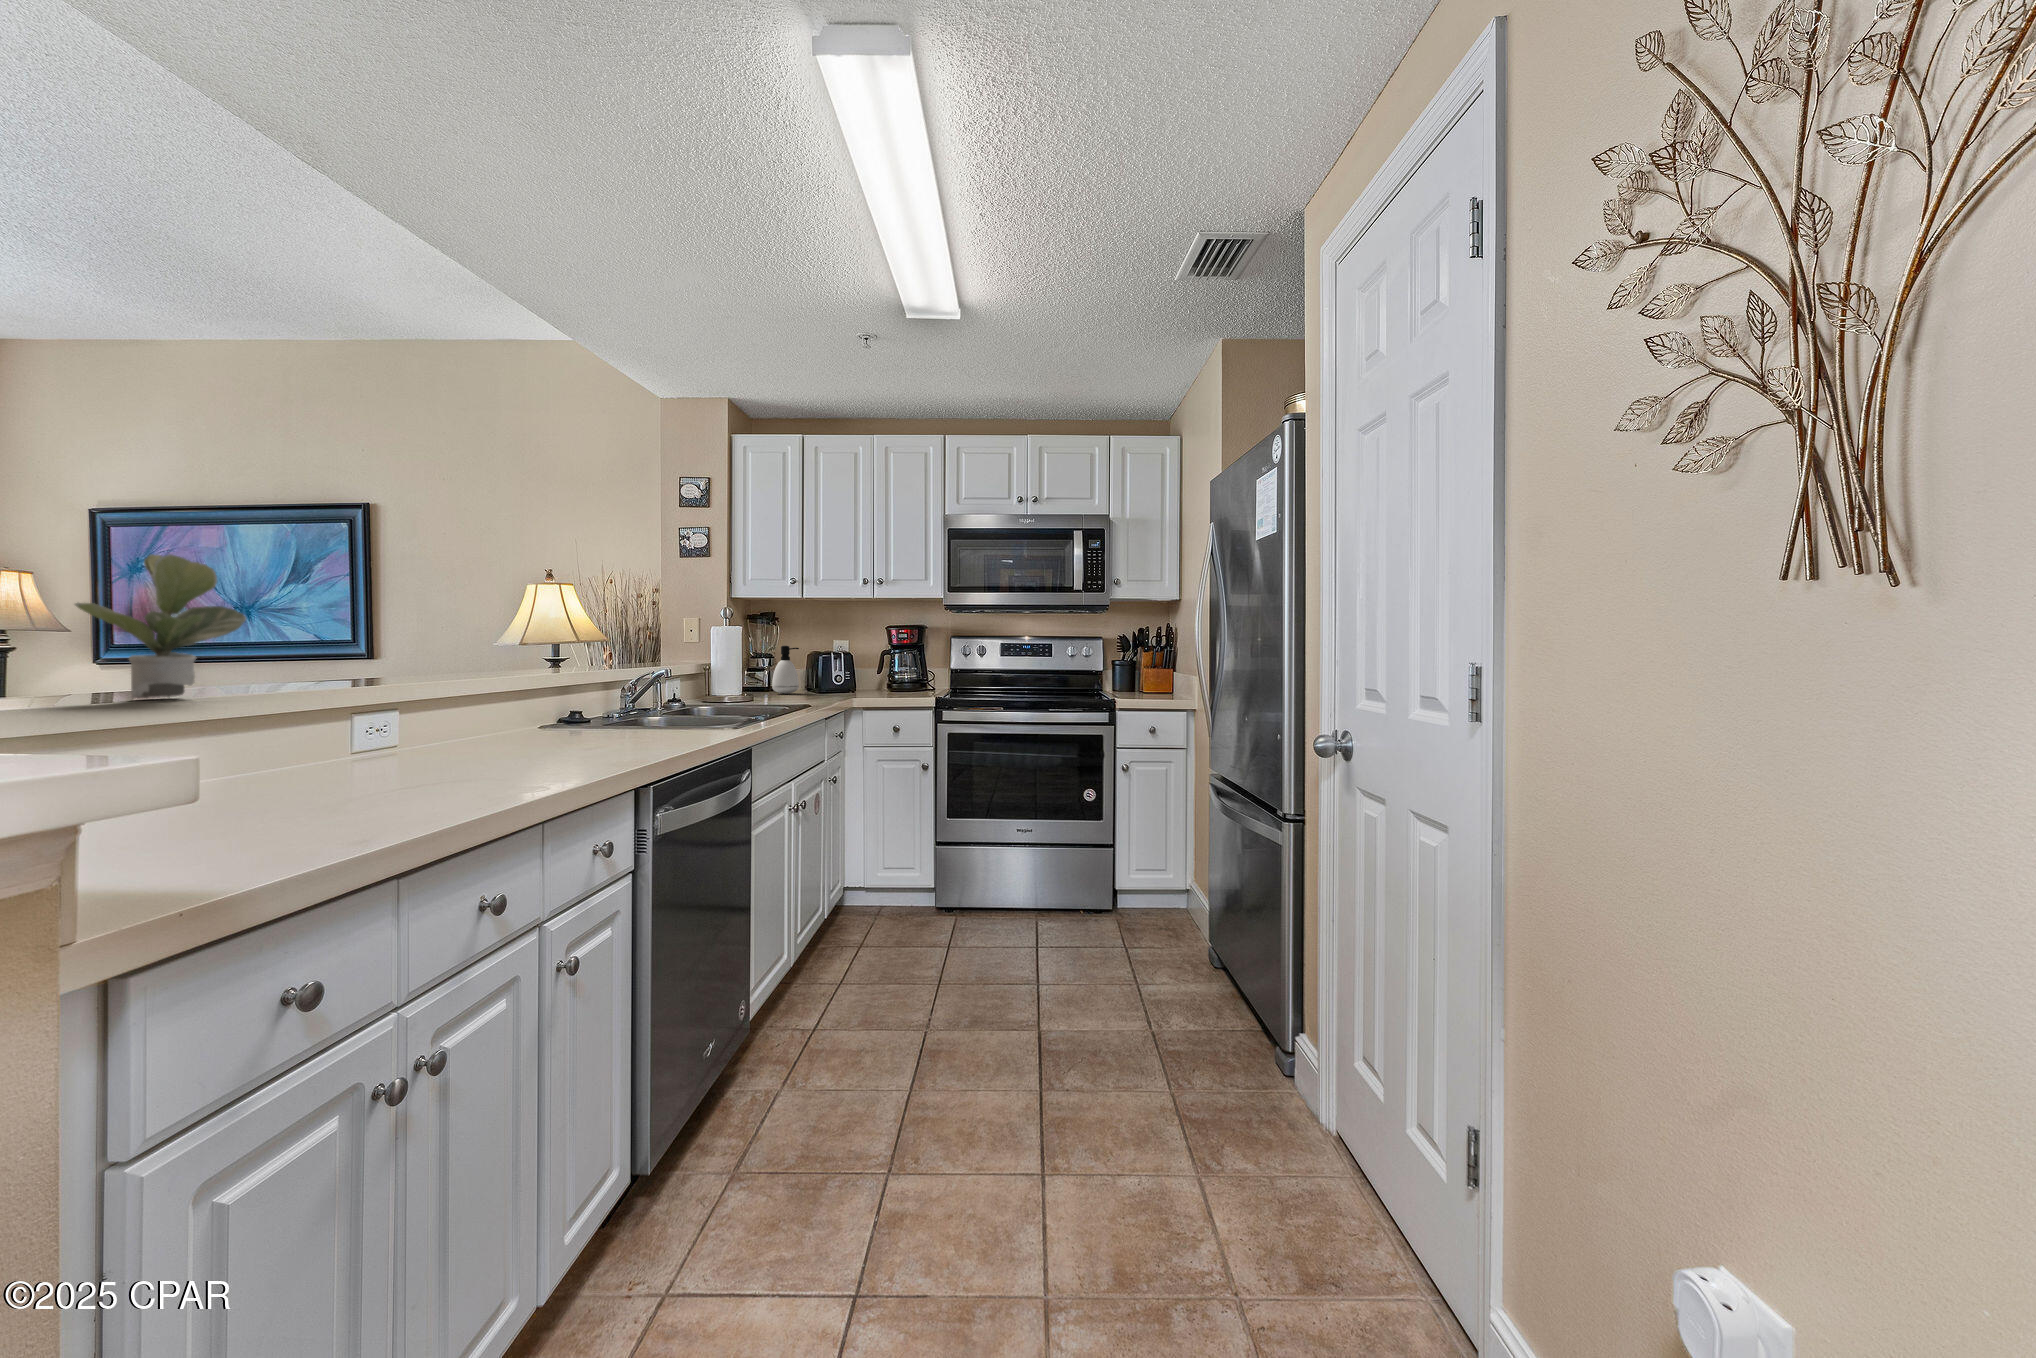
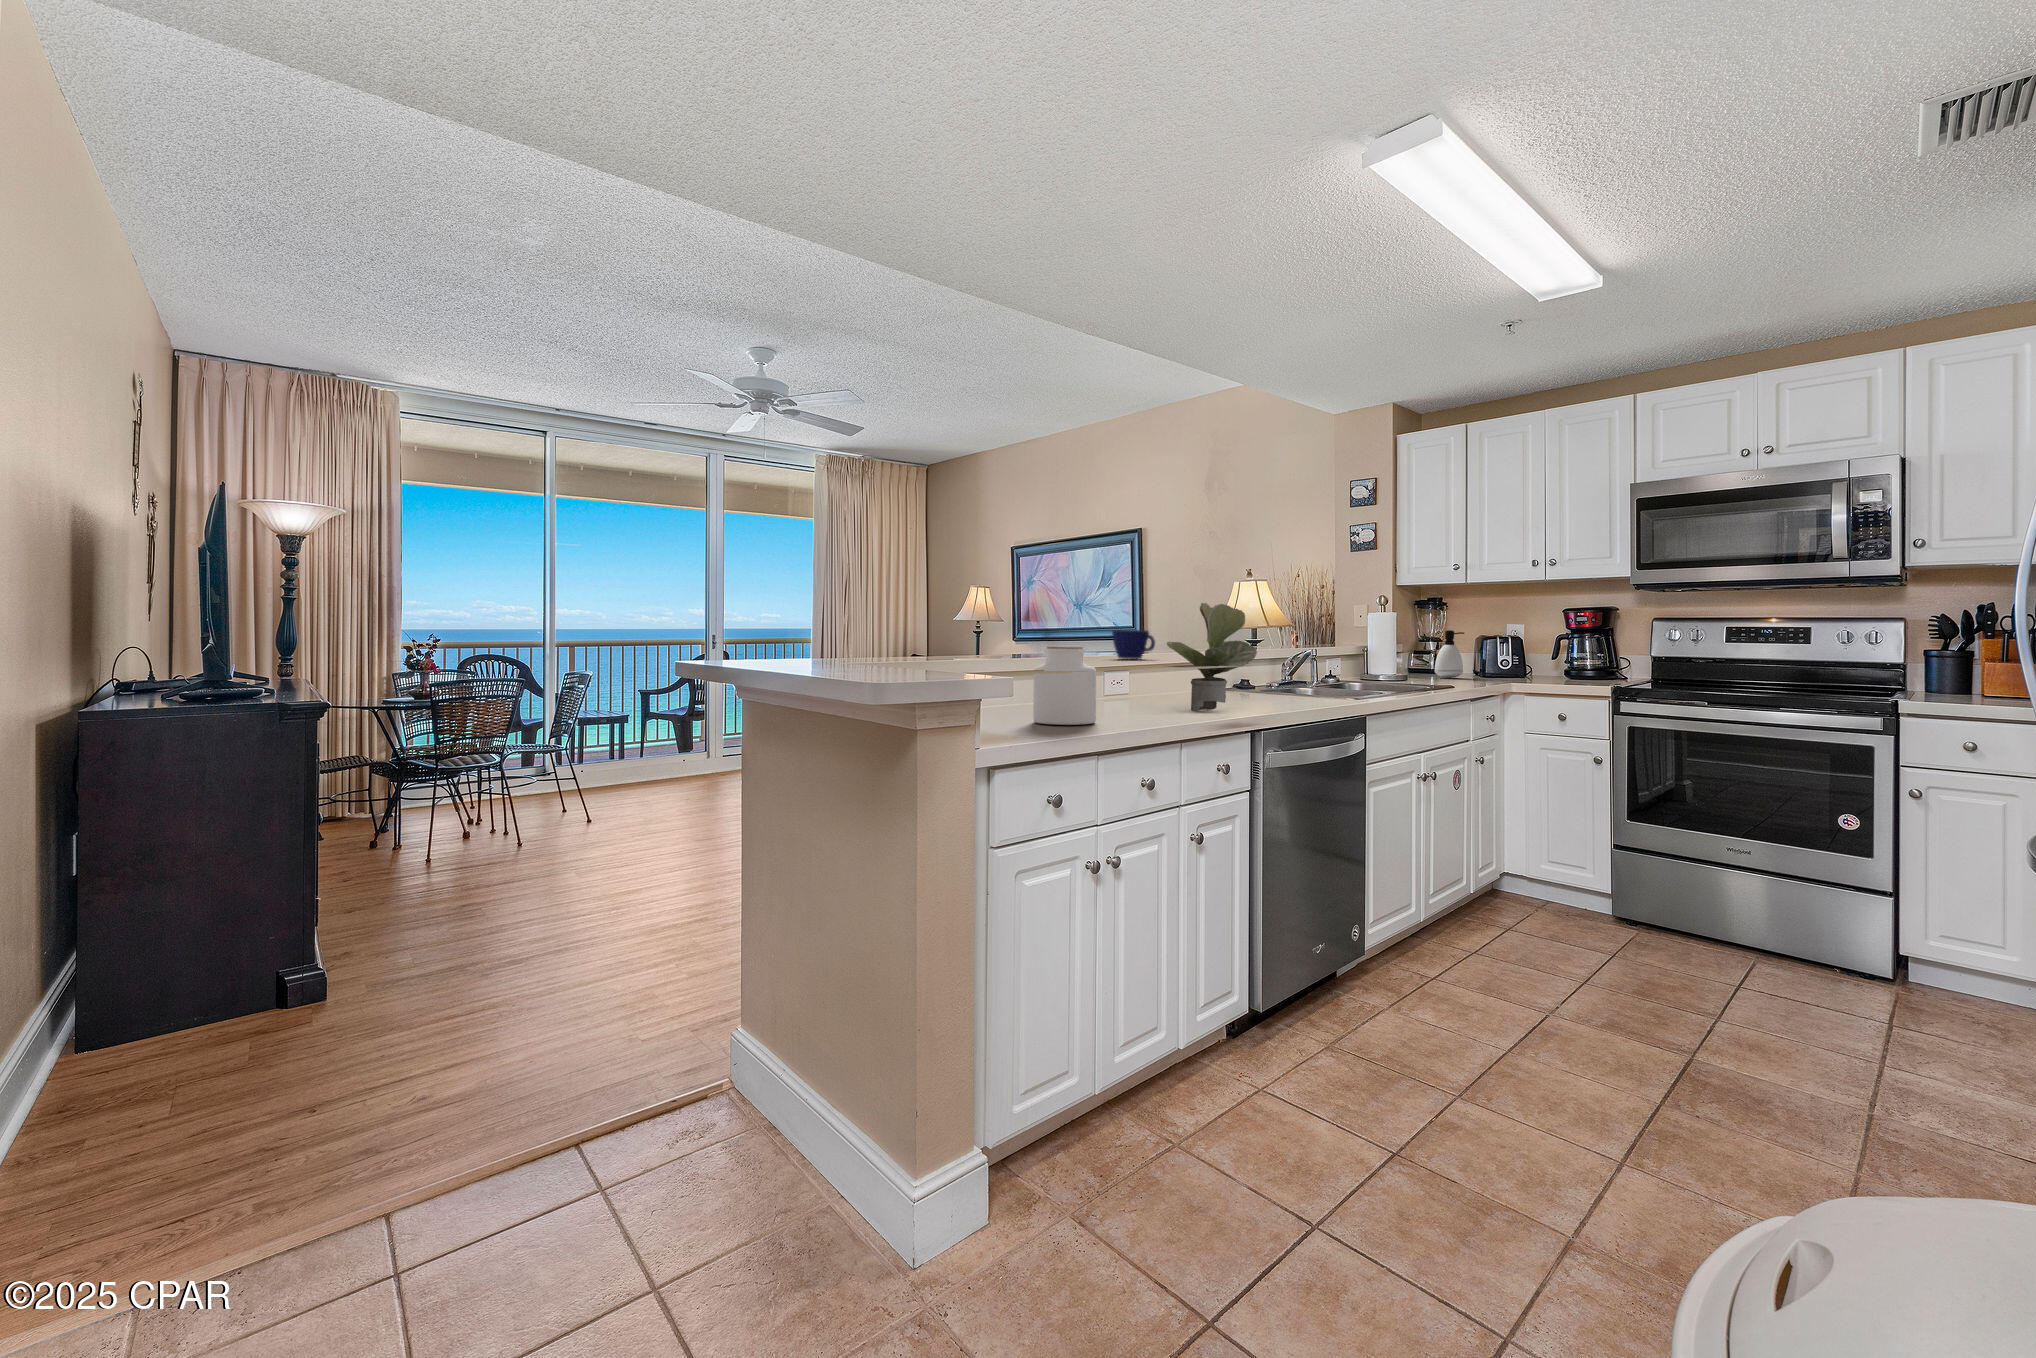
potted plant: present [75,554,246,698] -> present [1167,603,1257,711]
cup: none [367,650,446,692] -> present [1112,630,1155,659]
jar: none [219,688,367,833] -> present [1033,647,1096,725]

